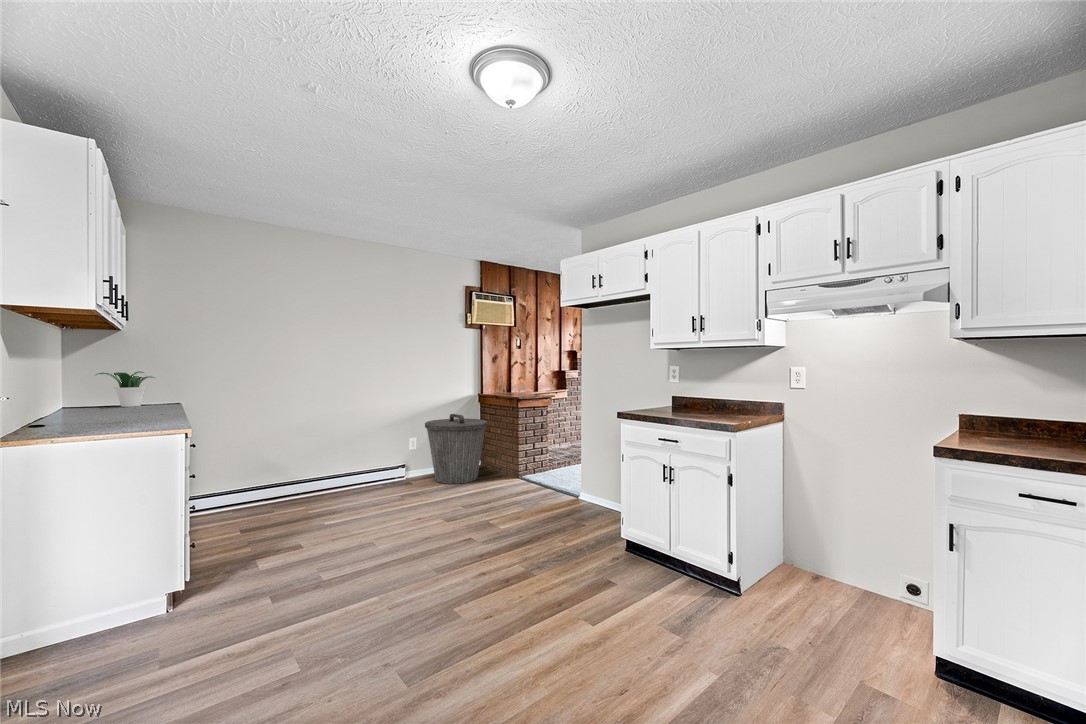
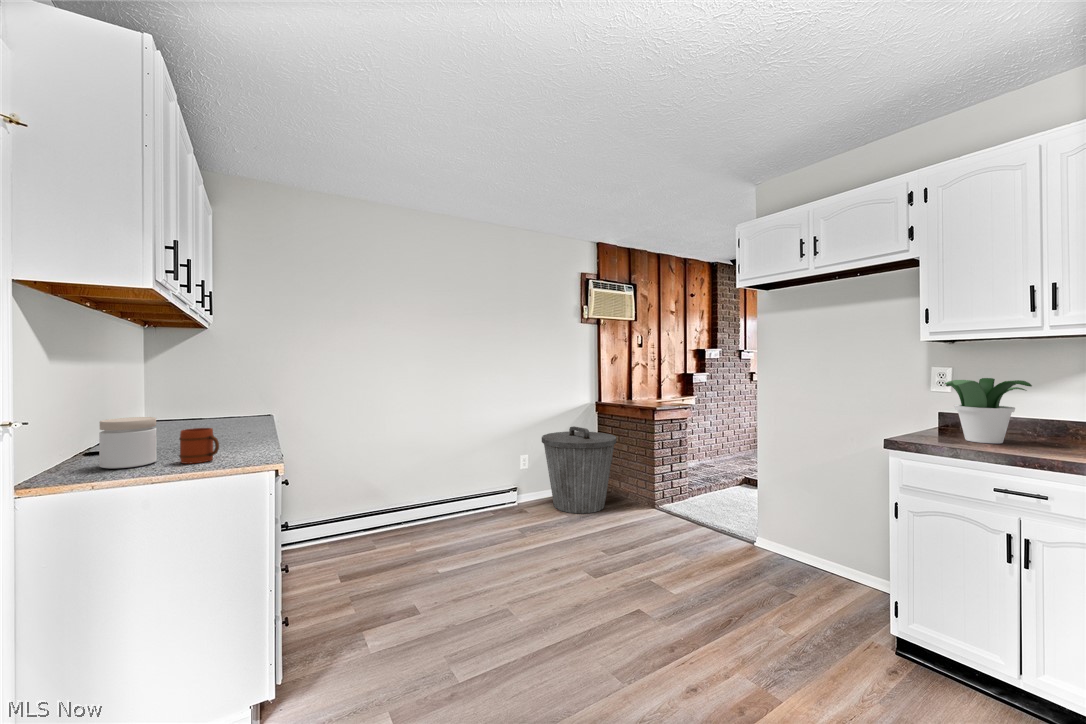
potted plant: present [96,371,155,407] -> present [945,378,1032,443]
jar: none [54,398,96,433] -> present [99,417,157,469]
mug: none [114,406,143,430] -> present [179,428,219,464]

